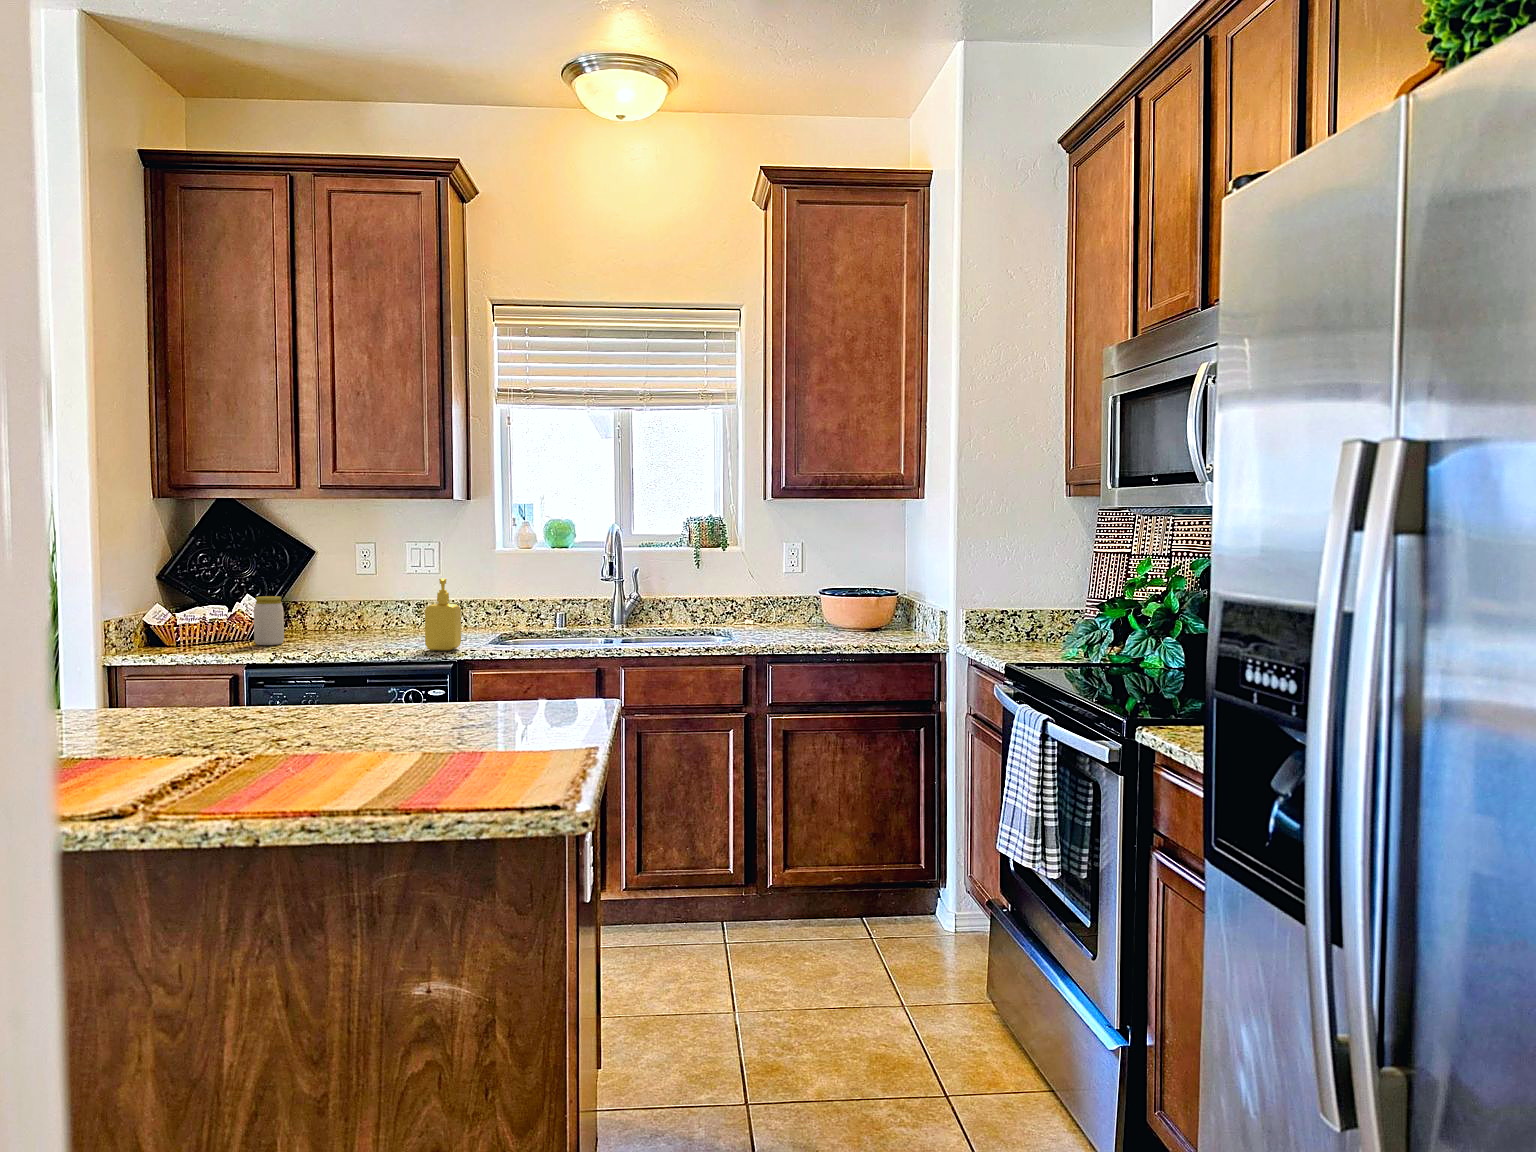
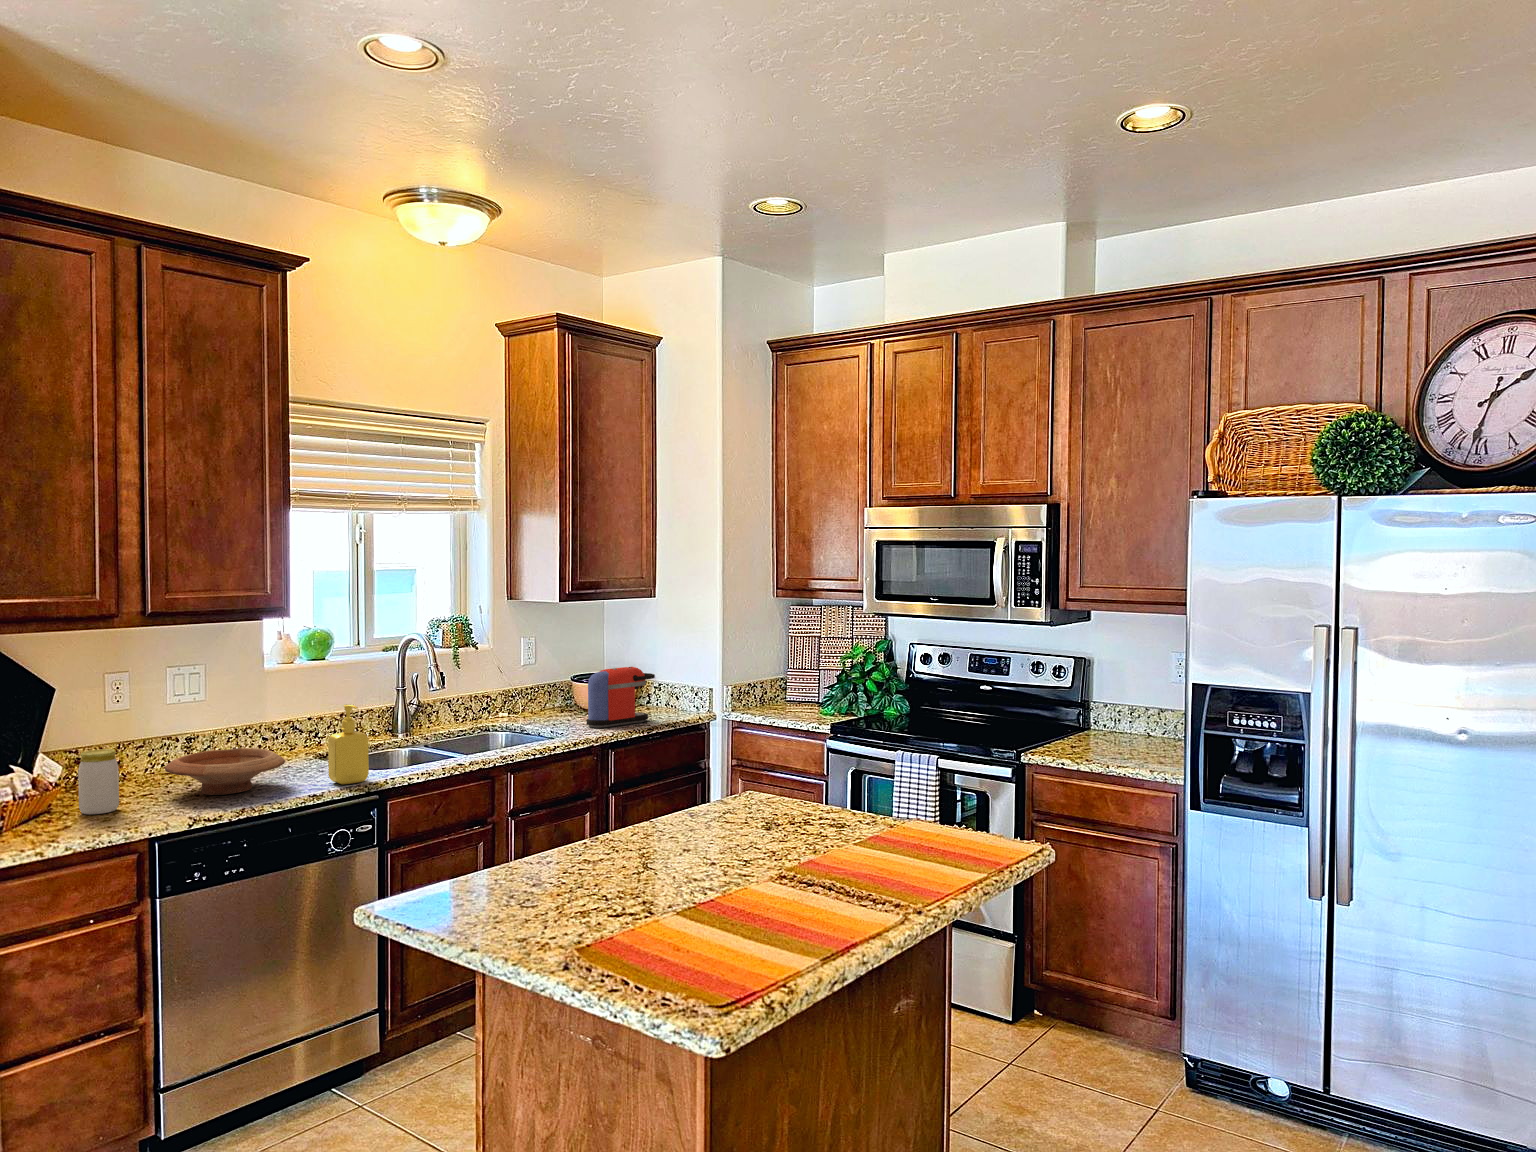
coffee maker: none [780,576,872,641] -> present [586,667,655,728]
wooden bowl: none [318,611,416,645] -> present [165,748,285,795]

